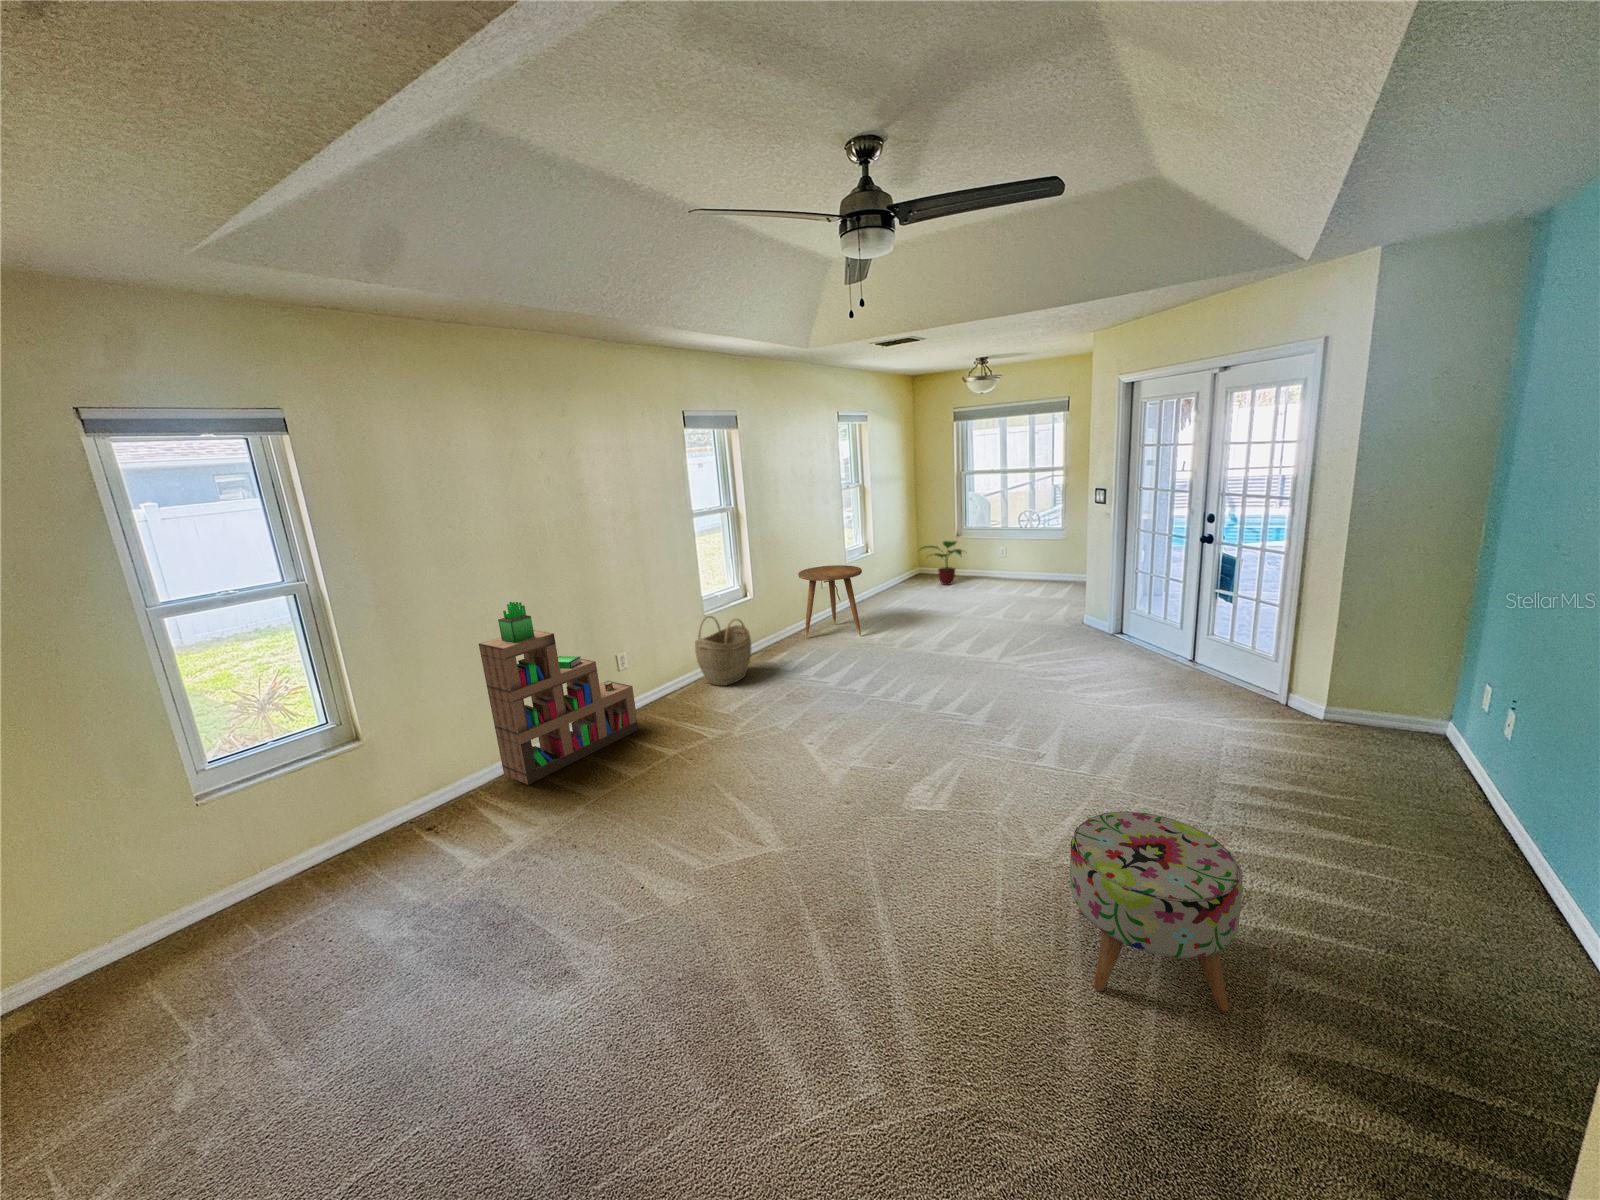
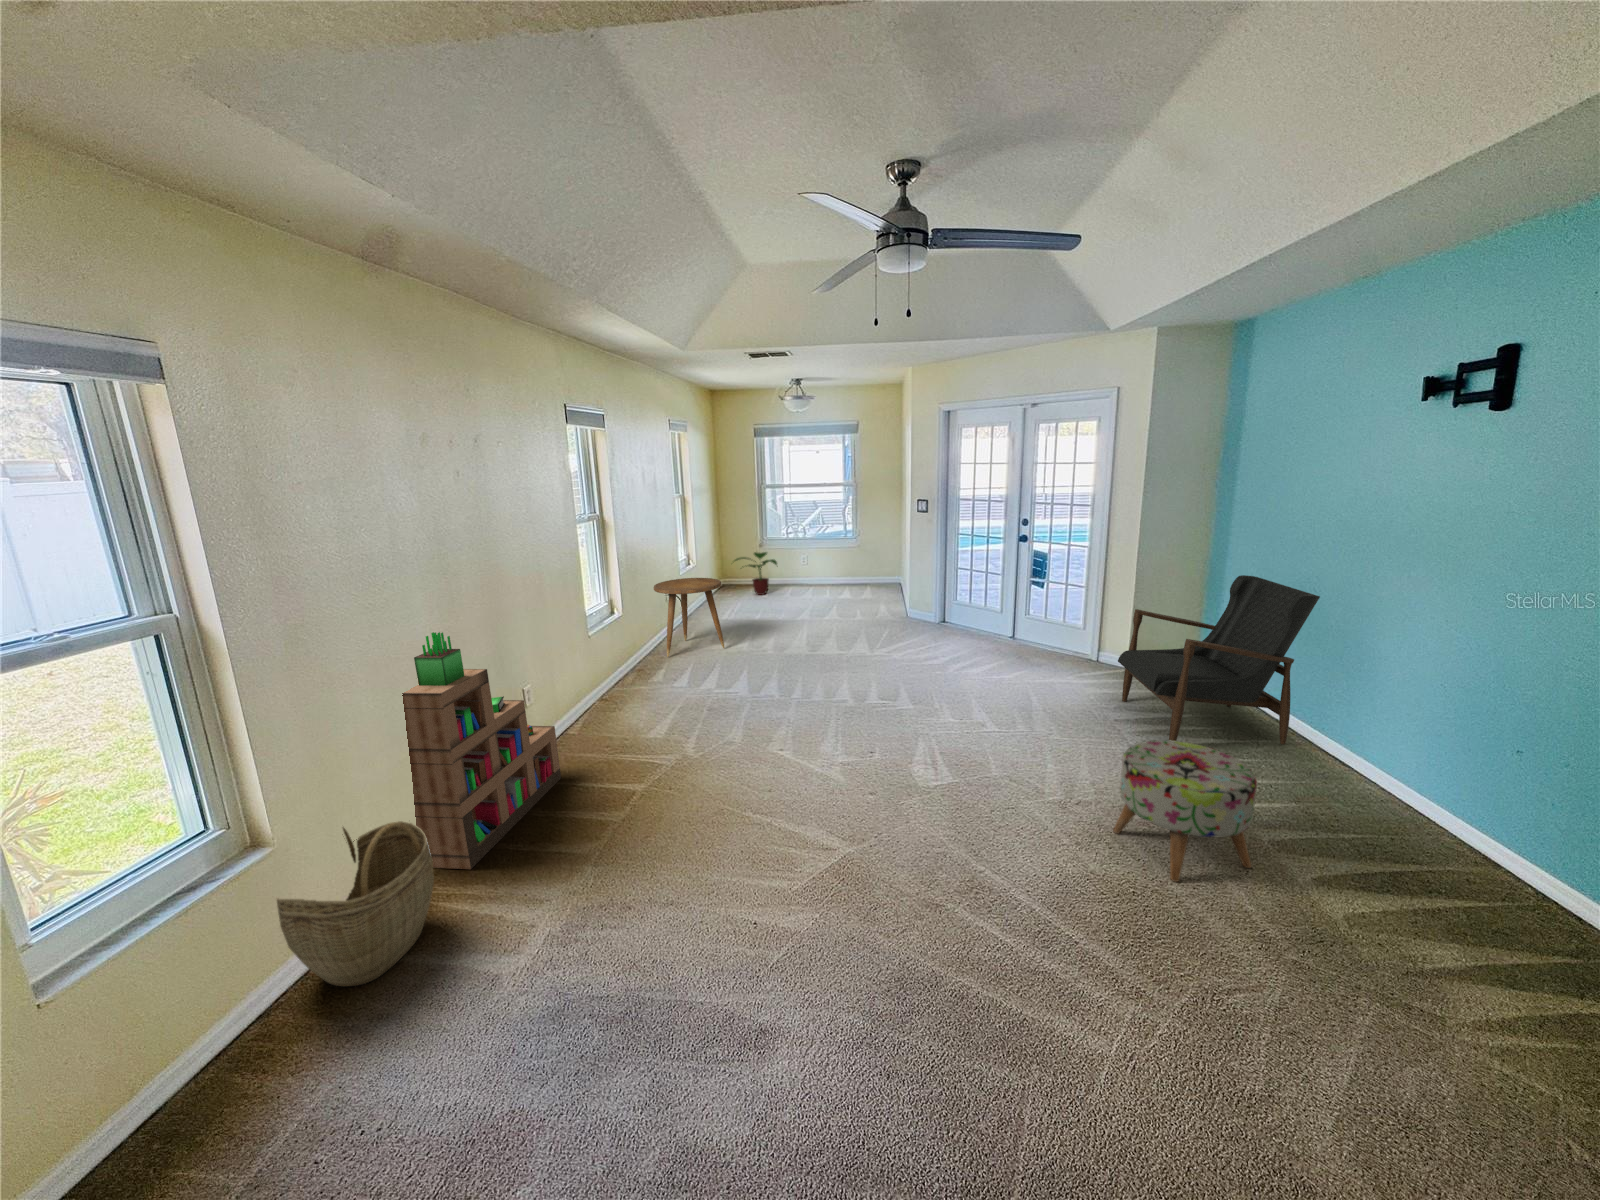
armchair: none [1258,610,1572,873] -> present [1118,575,1320,744]
woven basket: present [695,616,751,686] -> present [276,821,434,987]

